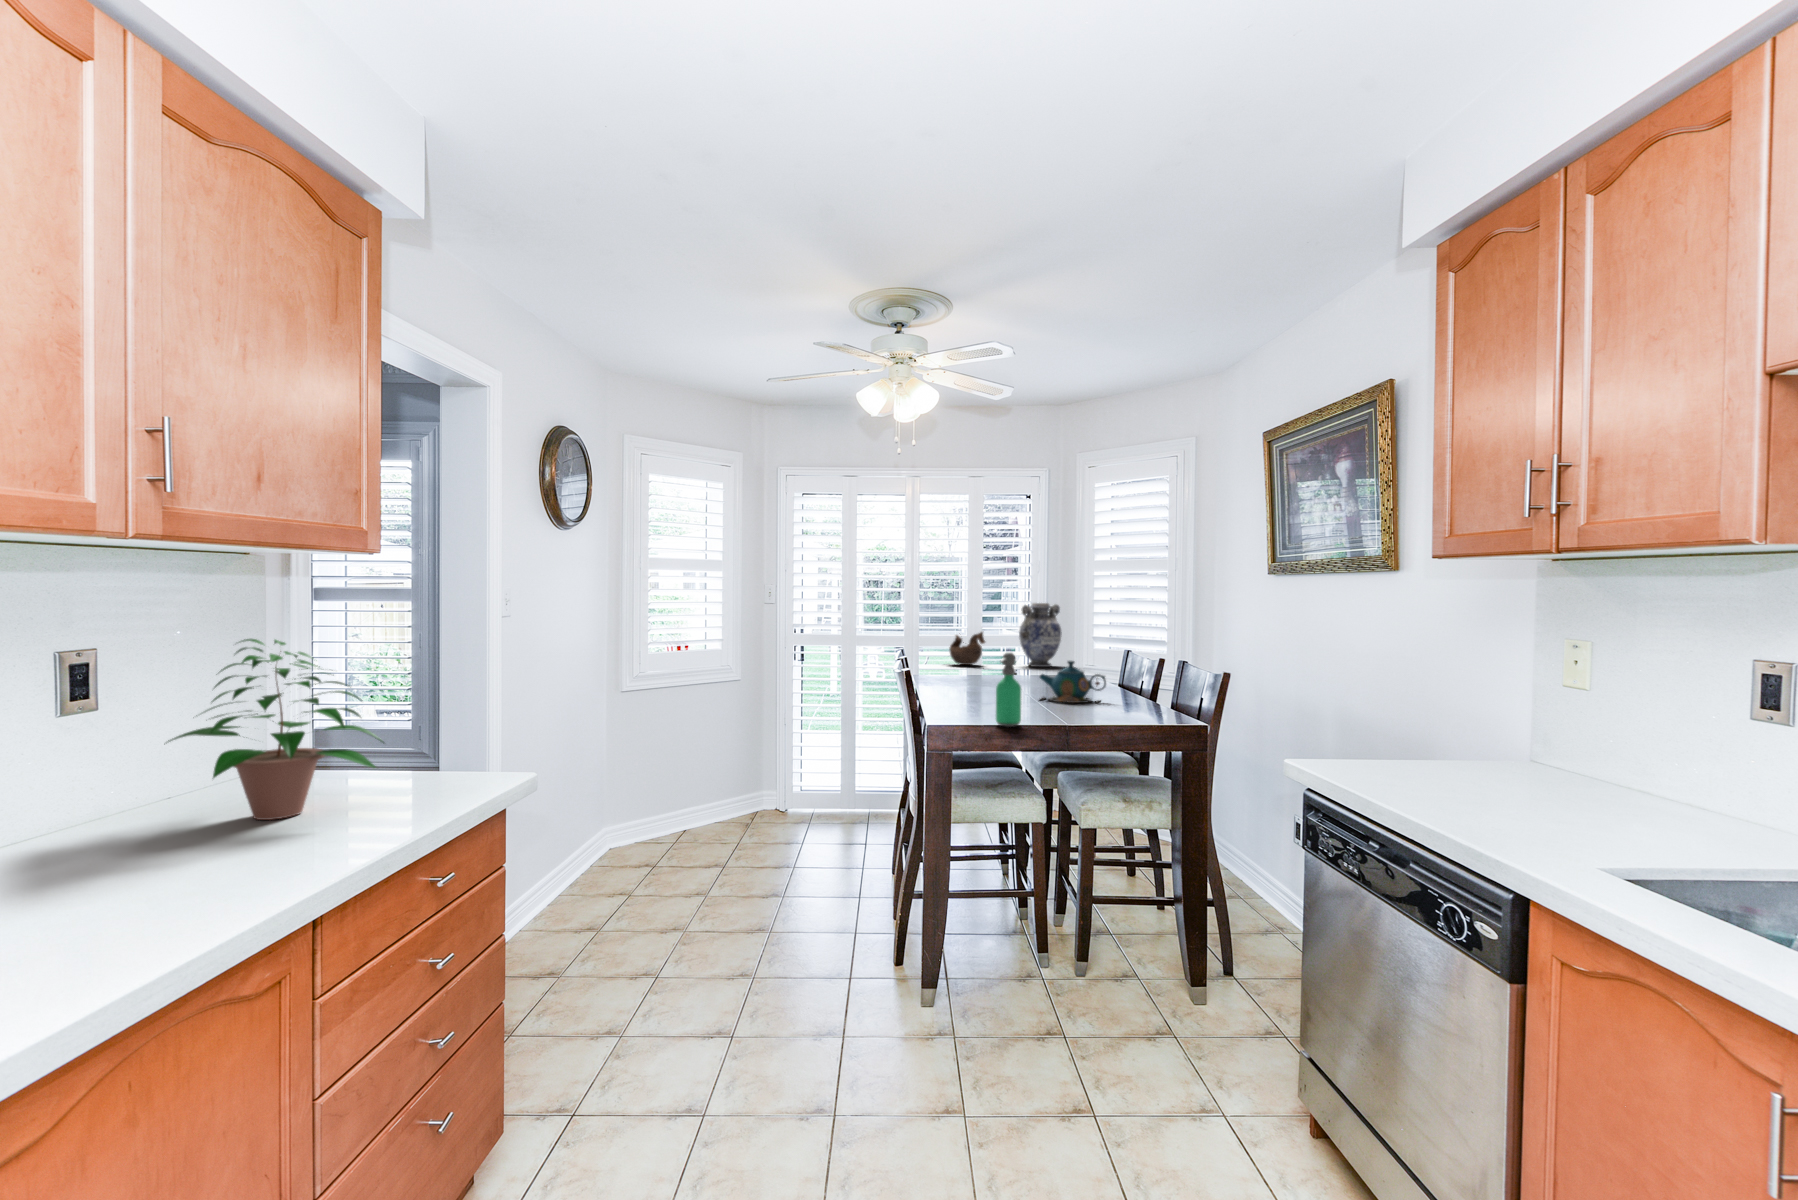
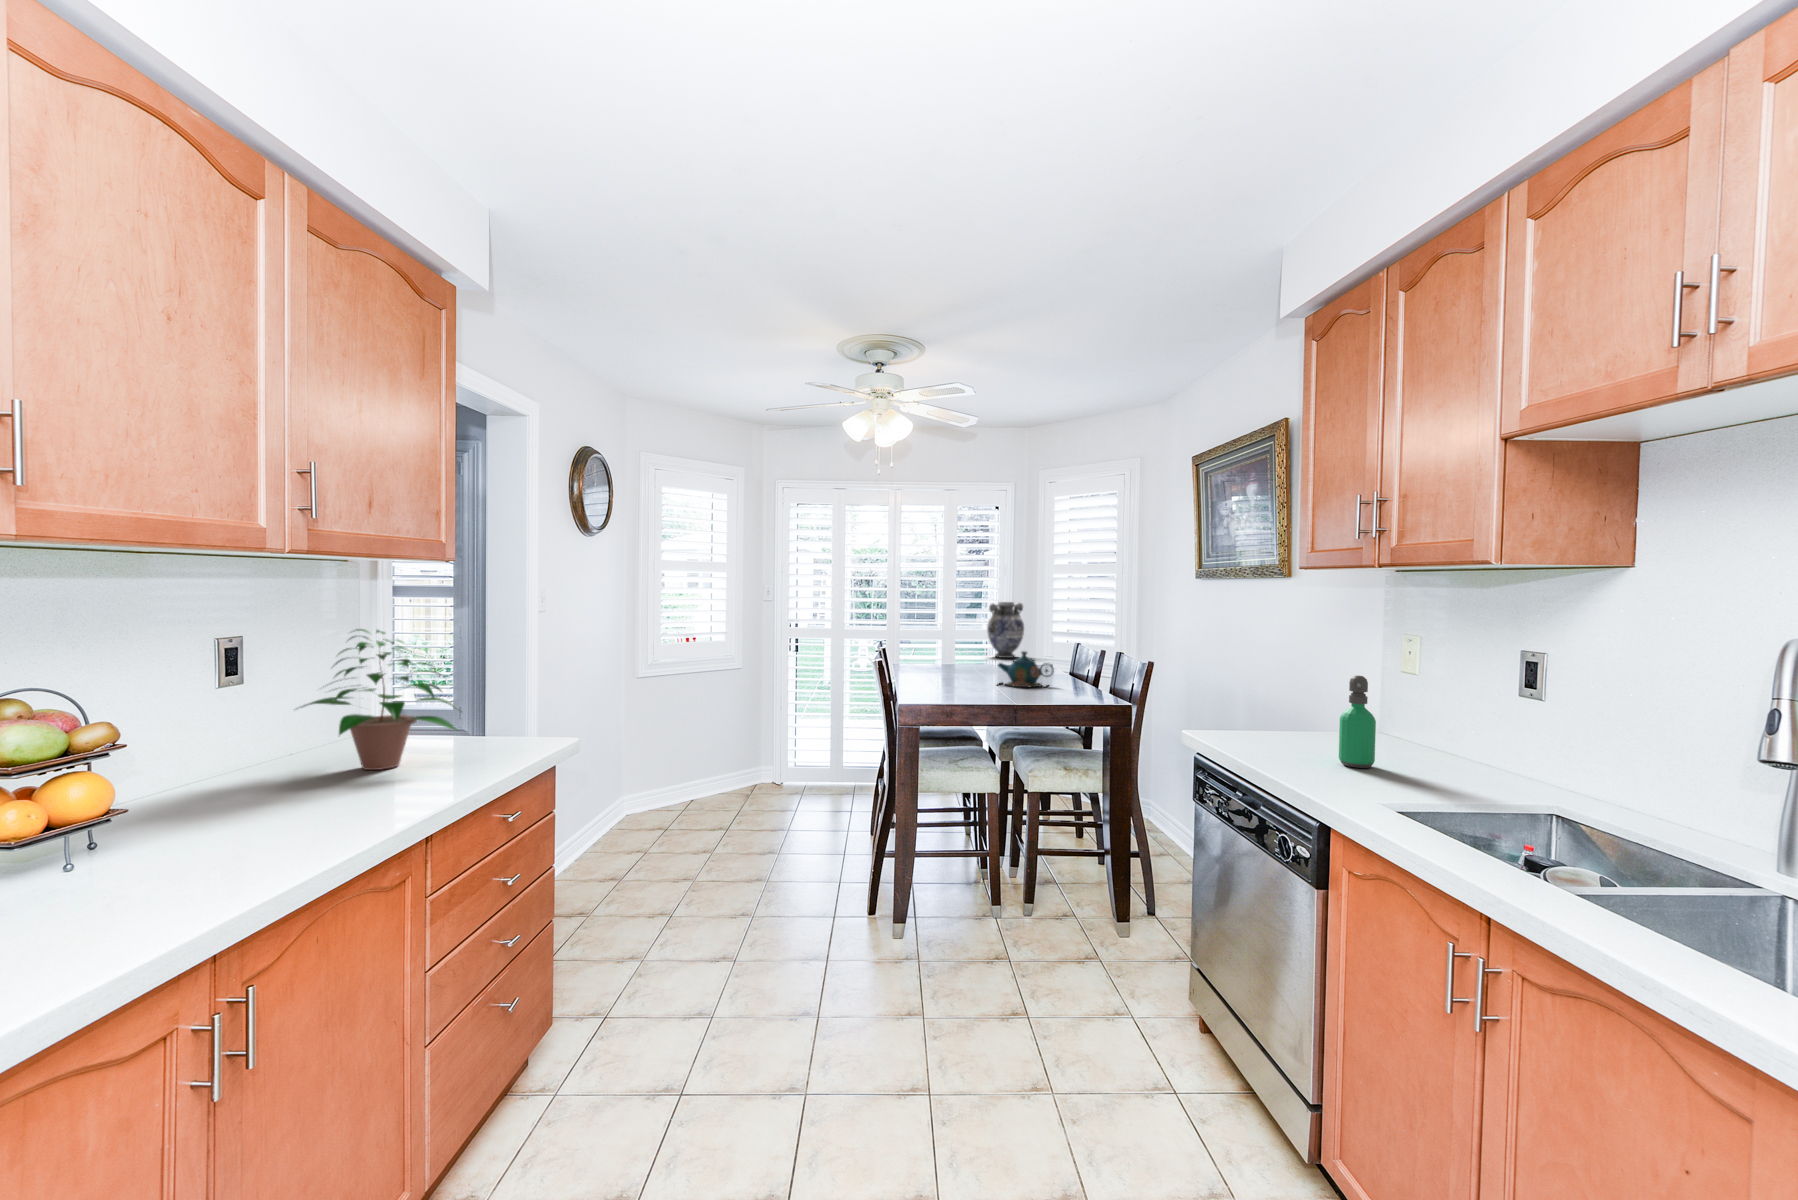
decorative bowl: present [950,632,985,665] -> none [924,623,958,656]
soap dispenser: present [996,652,1021,727] -> present [1339,676,1376,768]

